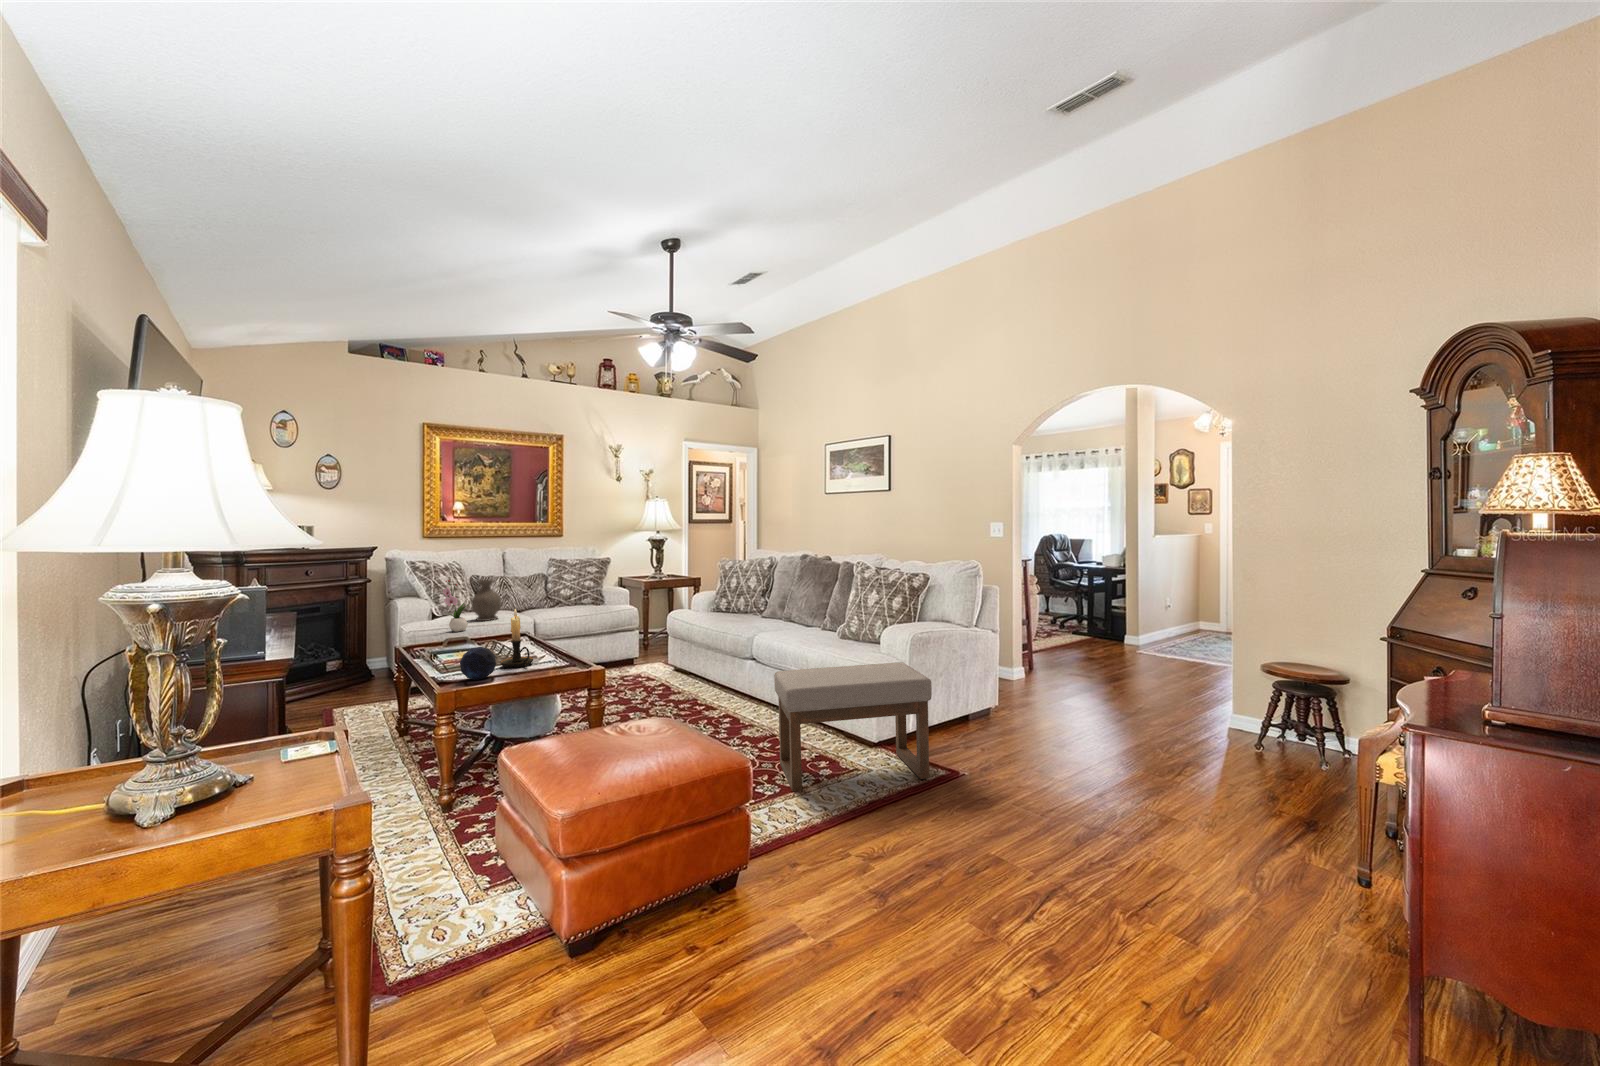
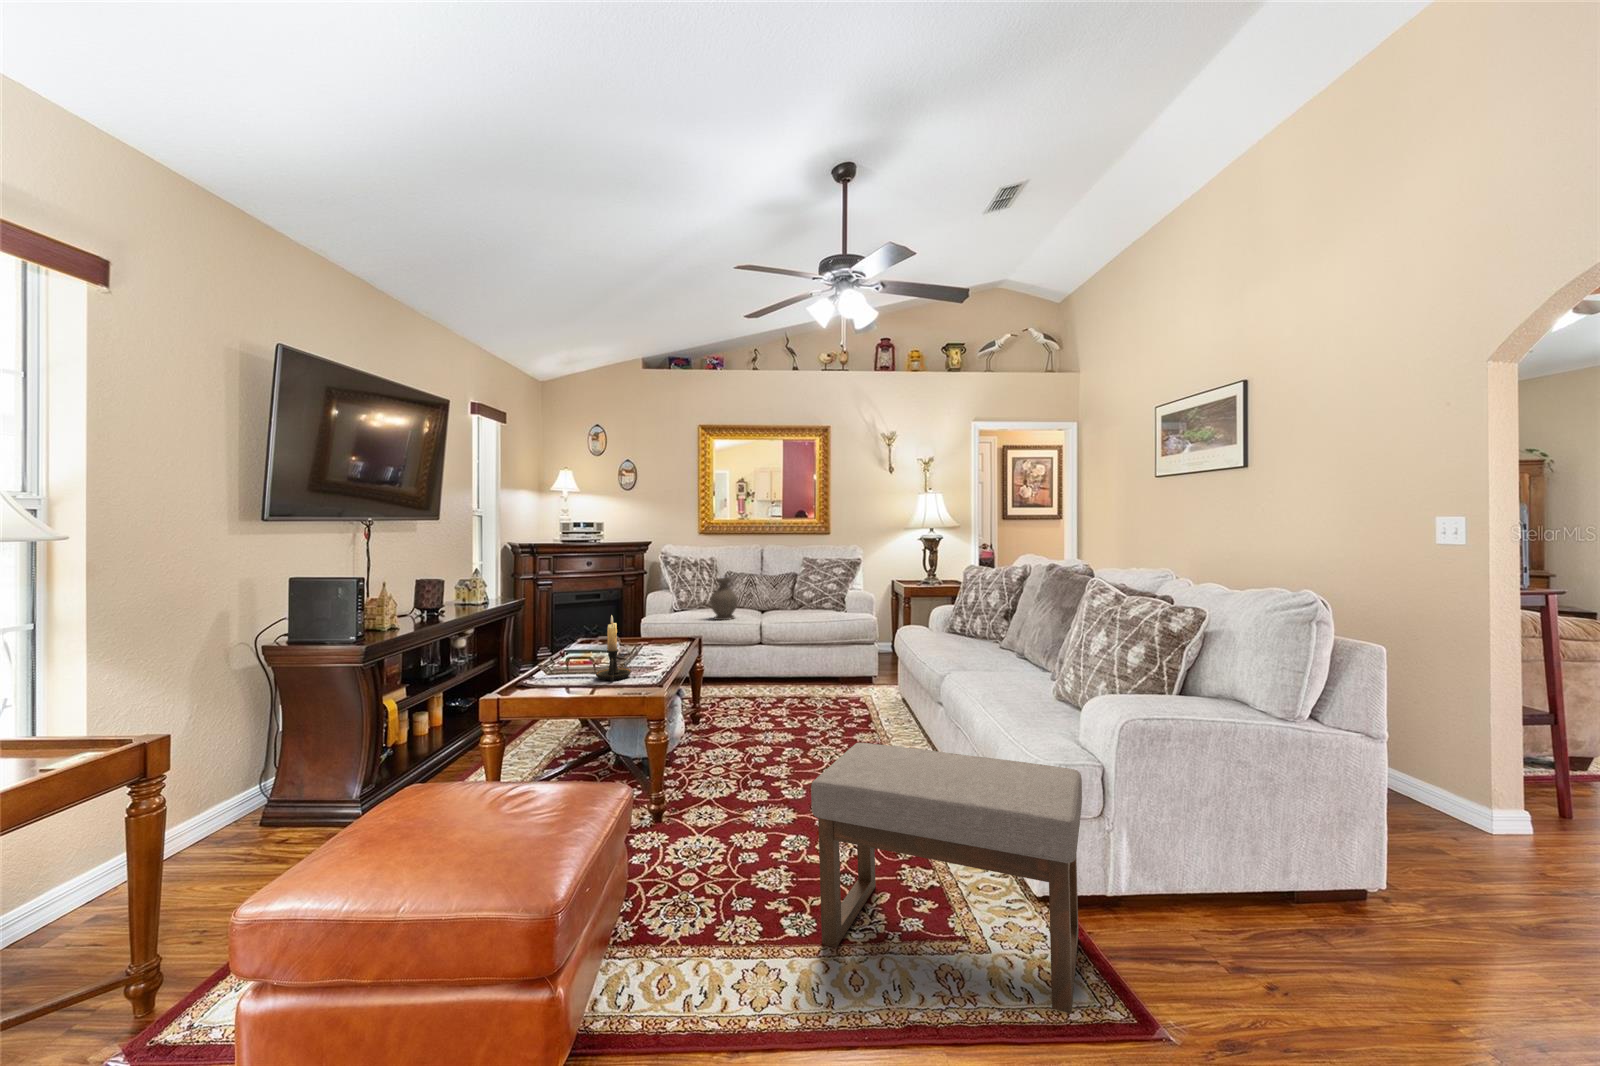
flower arrangement: present [443,580,468,632] -> none [663,577,685,629]
decorative orb: present [460,647,496,680] -> none [530,654,569,690]

